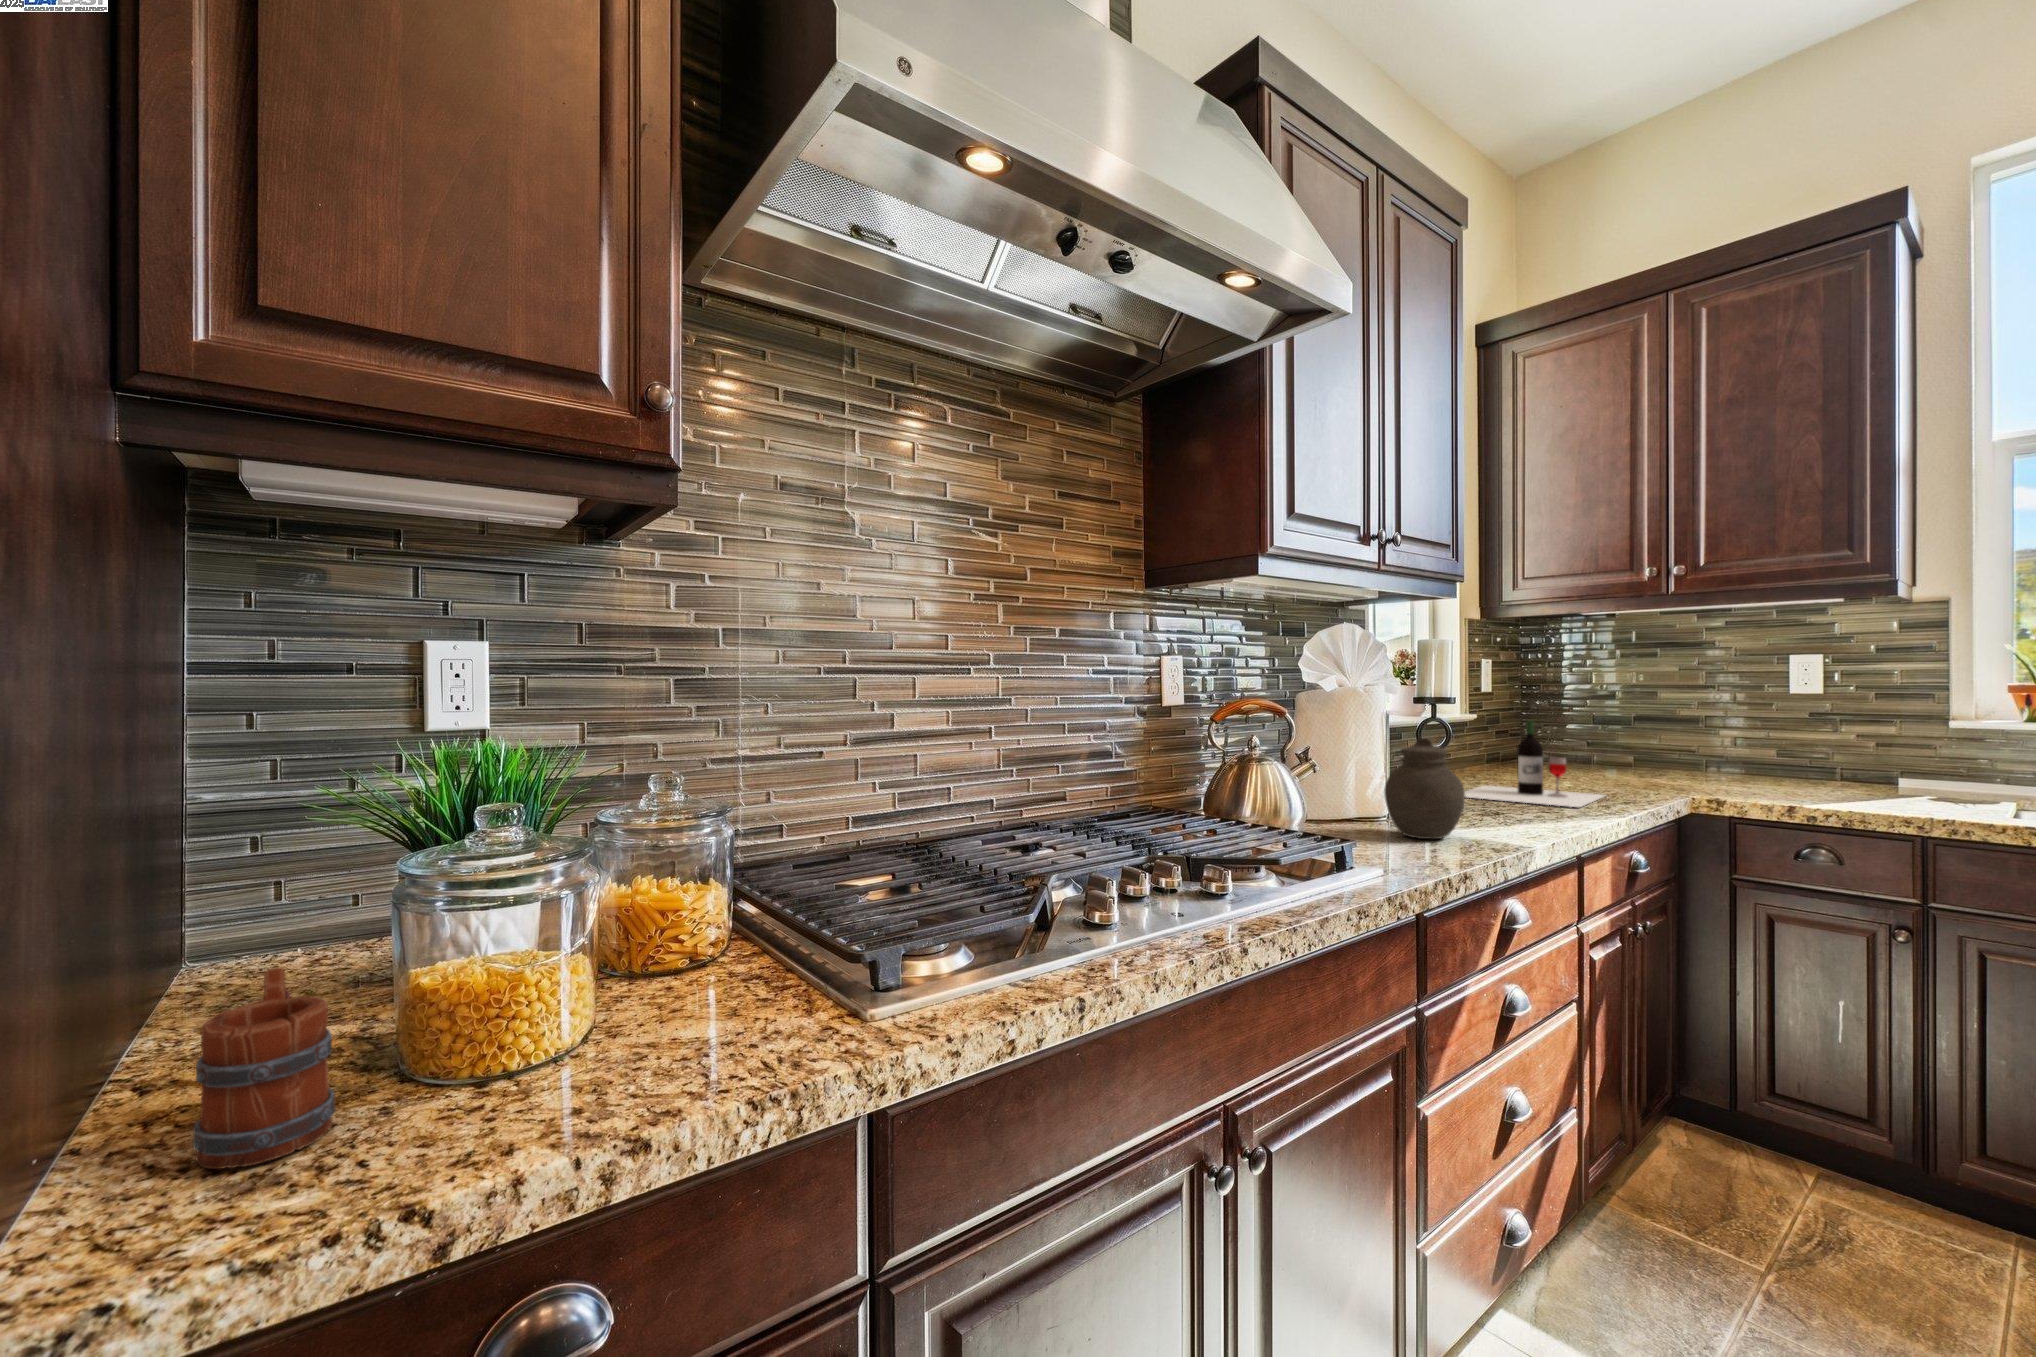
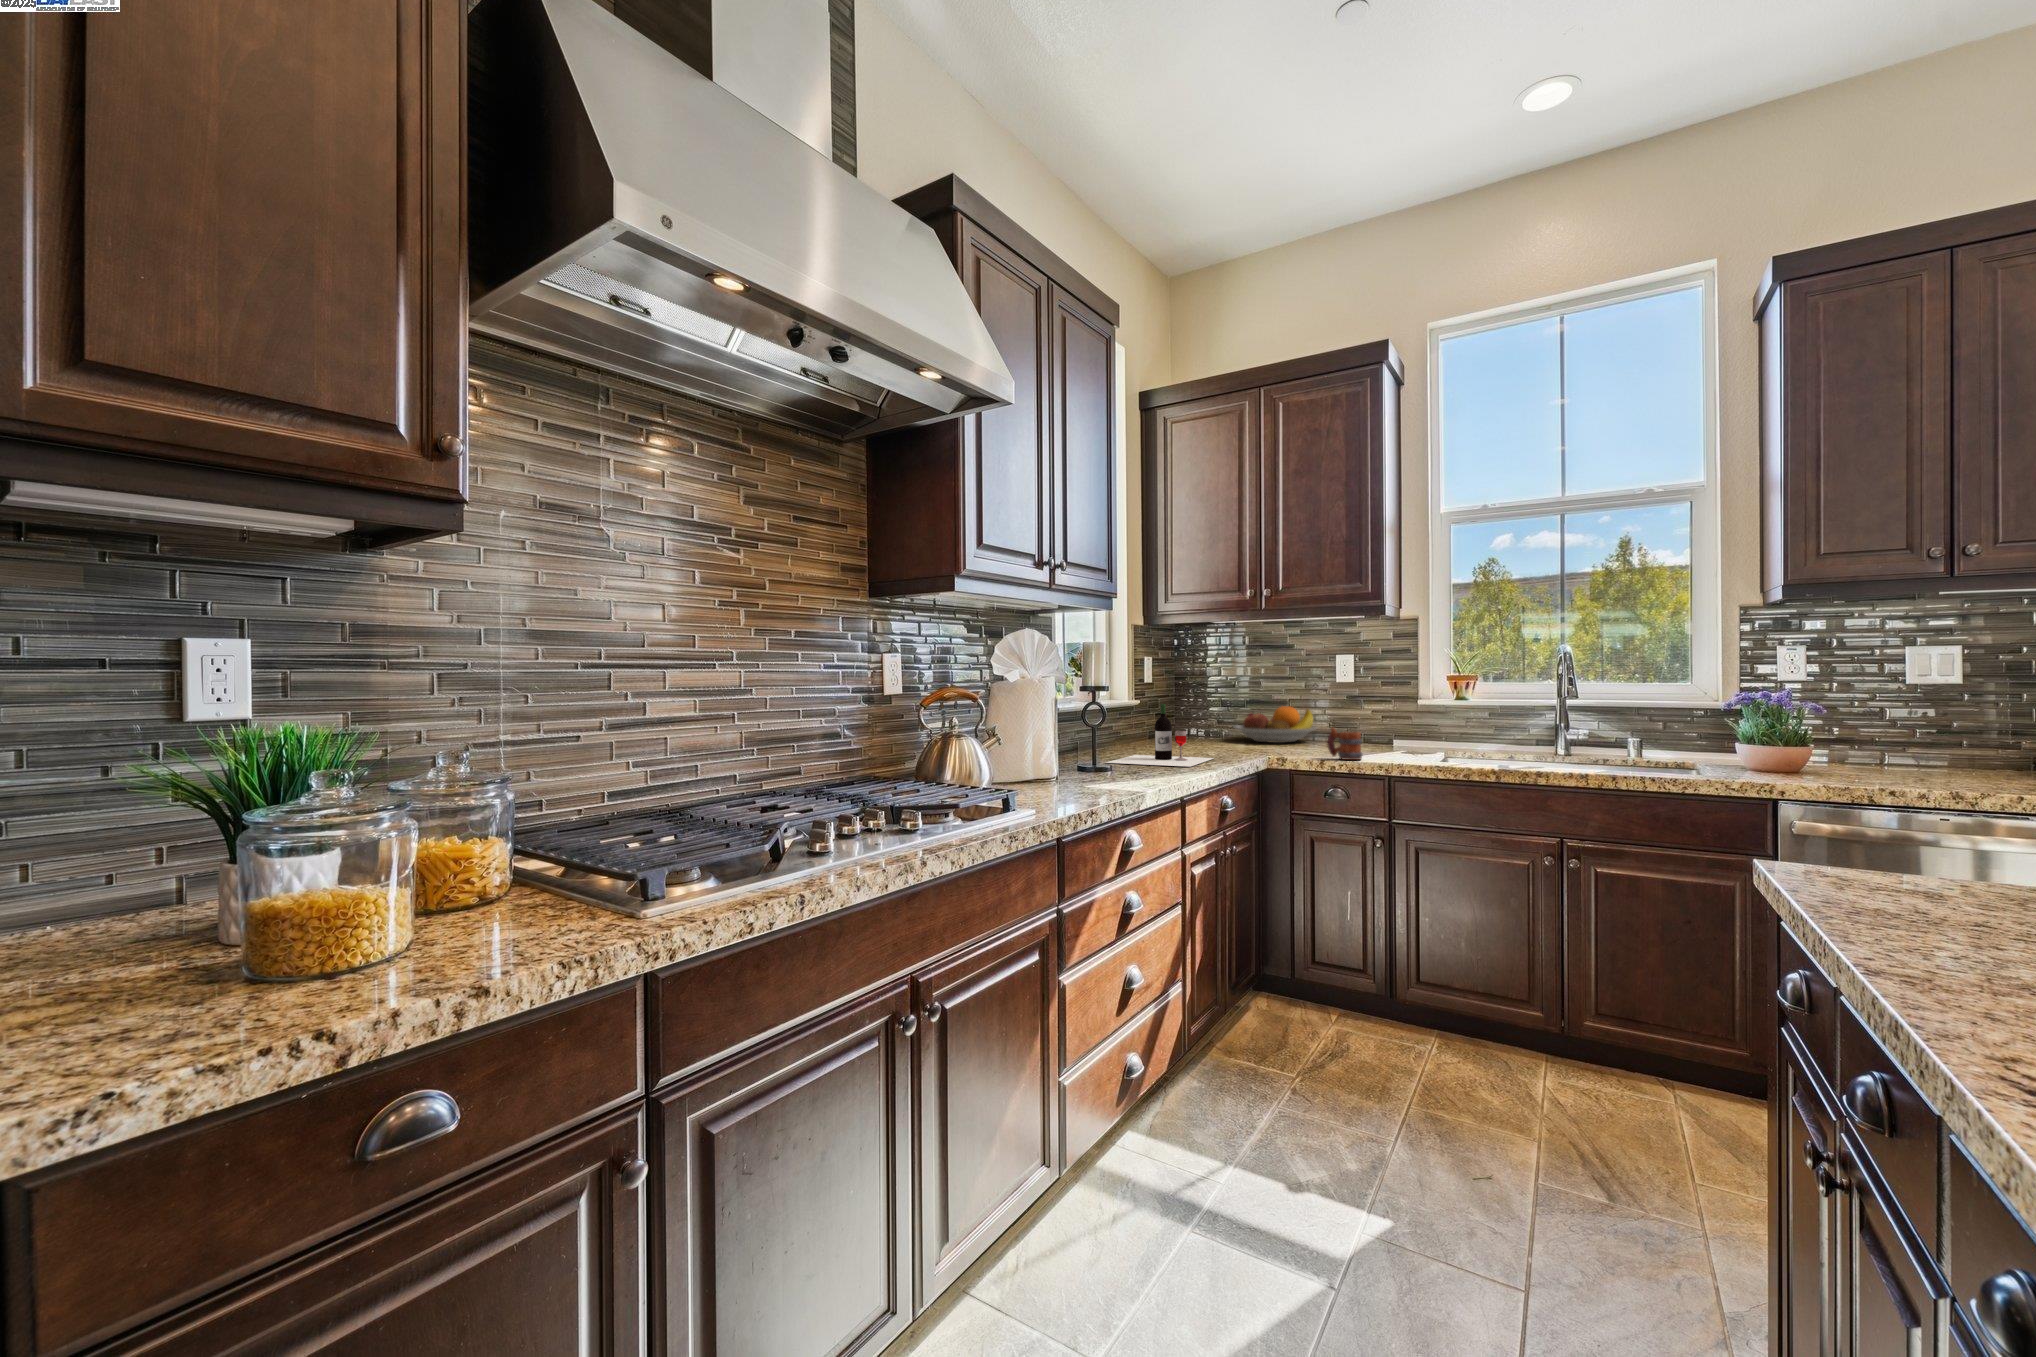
fruit bowl: none [1618,725,1757,775] -> present [1234,706,1317,743]
jar: present [1384,738,1465,839] -> none [1048,716,1102,791]
mug: present [193,968,336,1169] -> present [1328,727,1362,760]

